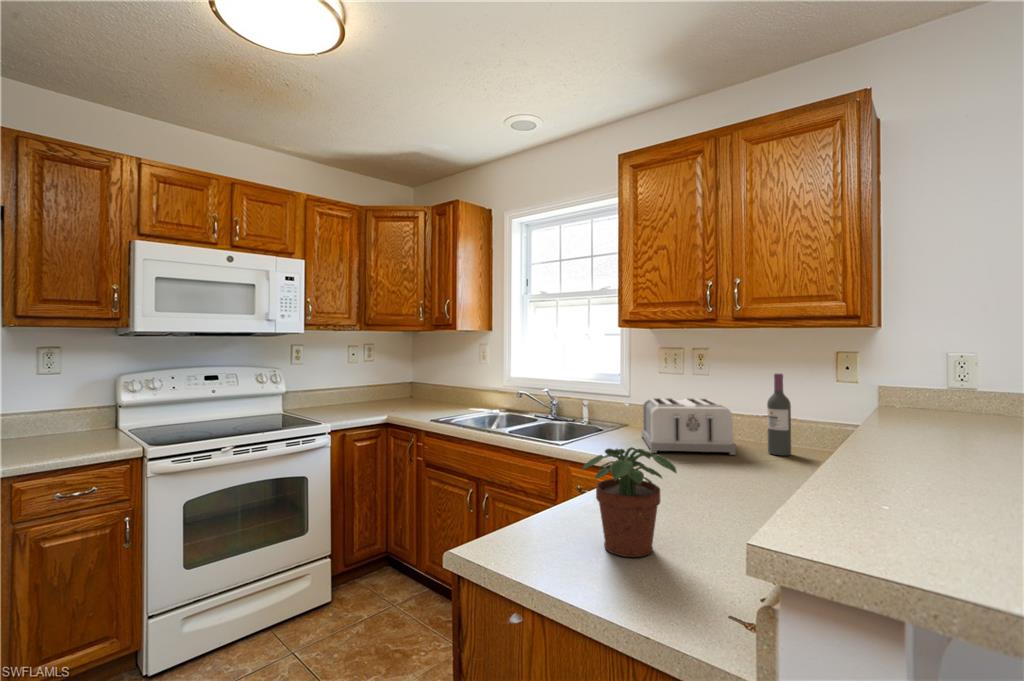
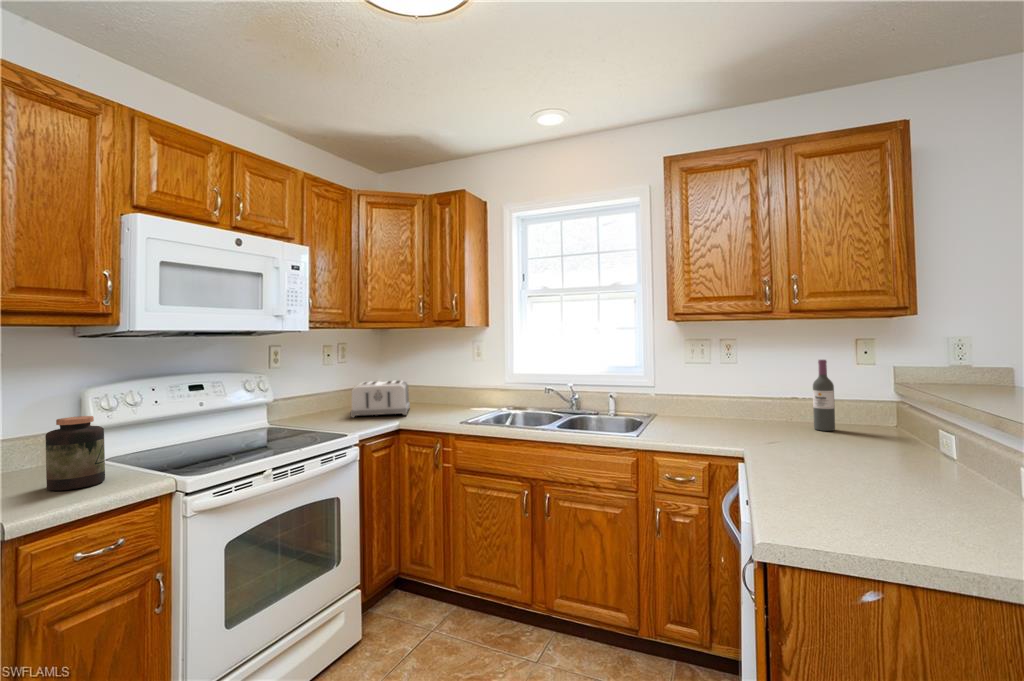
jar: none [62,395,106,449] -> present [45,416,105,491]
toaster: present [642,398,736,455] -> present [351,380,410,418]
potted plant: present [581,447,677,557] -> none [839,424,931,523]

